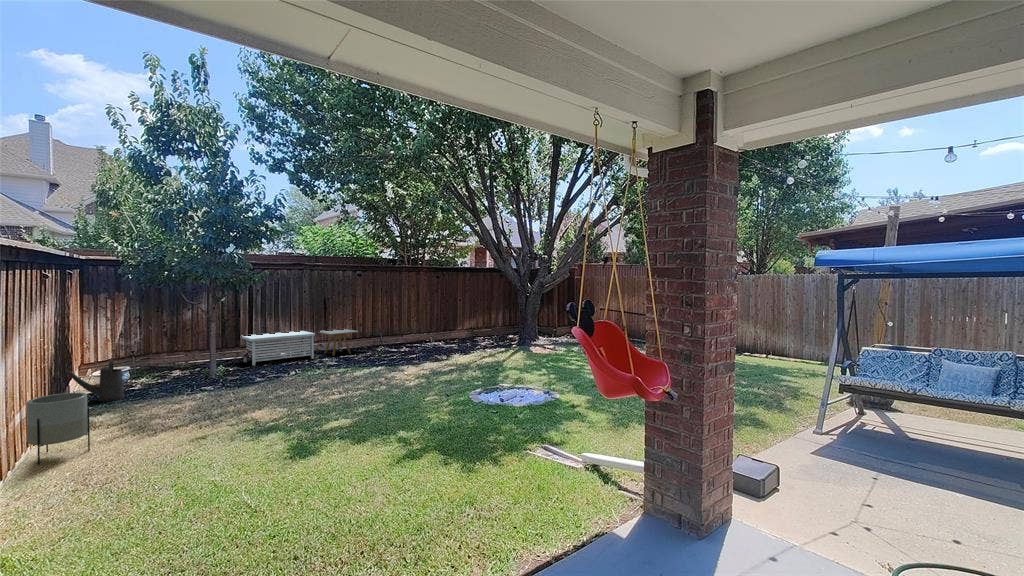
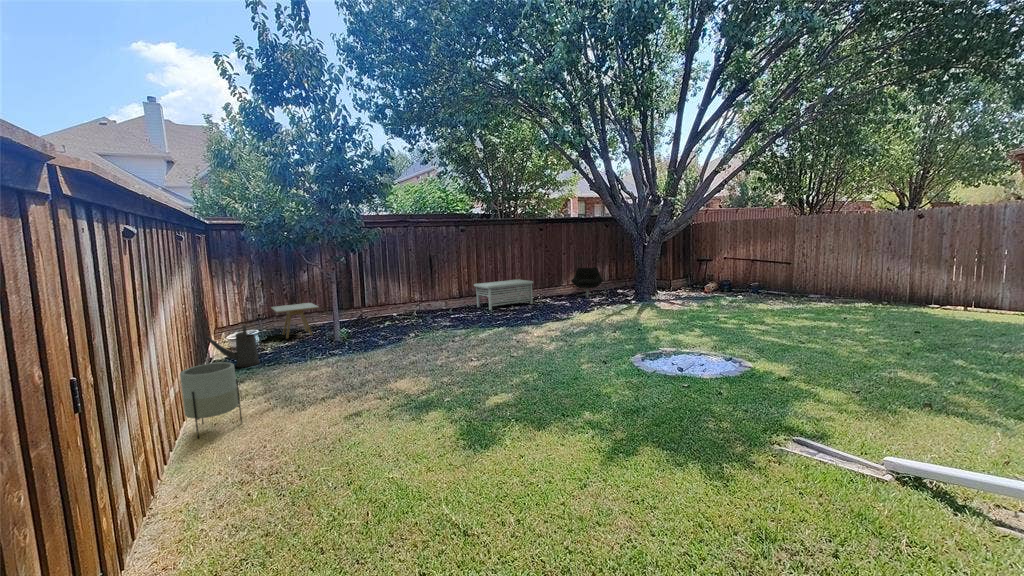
lounge chair: none [461,314,490,341] -> present [571,267,603,298]
side table: present [318,329,359,356] -> present [271,303,319,339]
storage bench: present [242,331,315,366] -> present [474,279,533,310]

